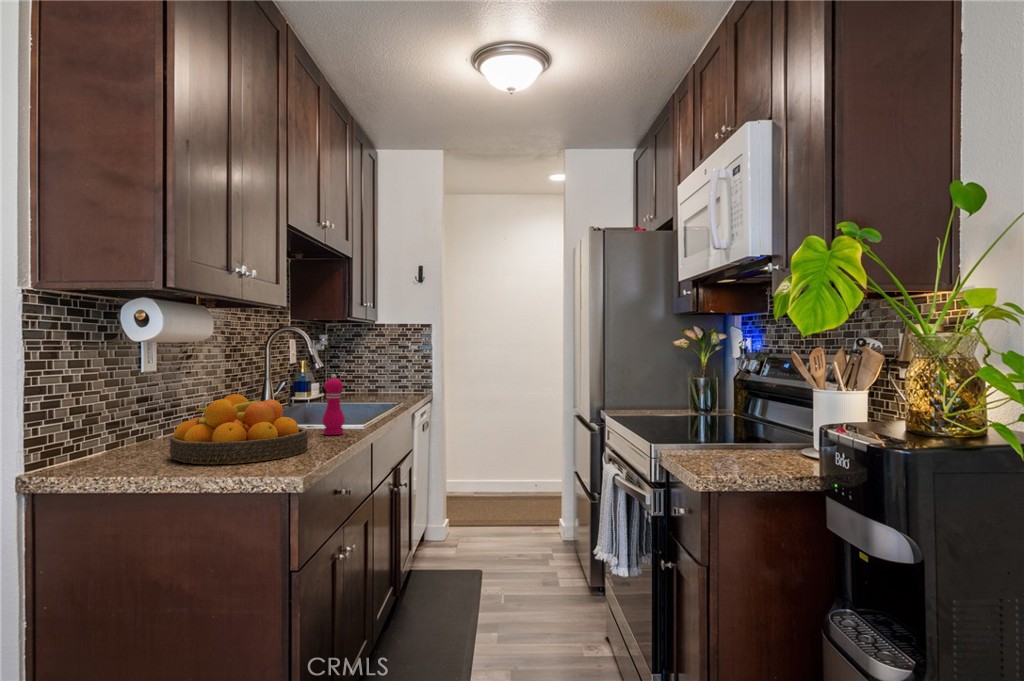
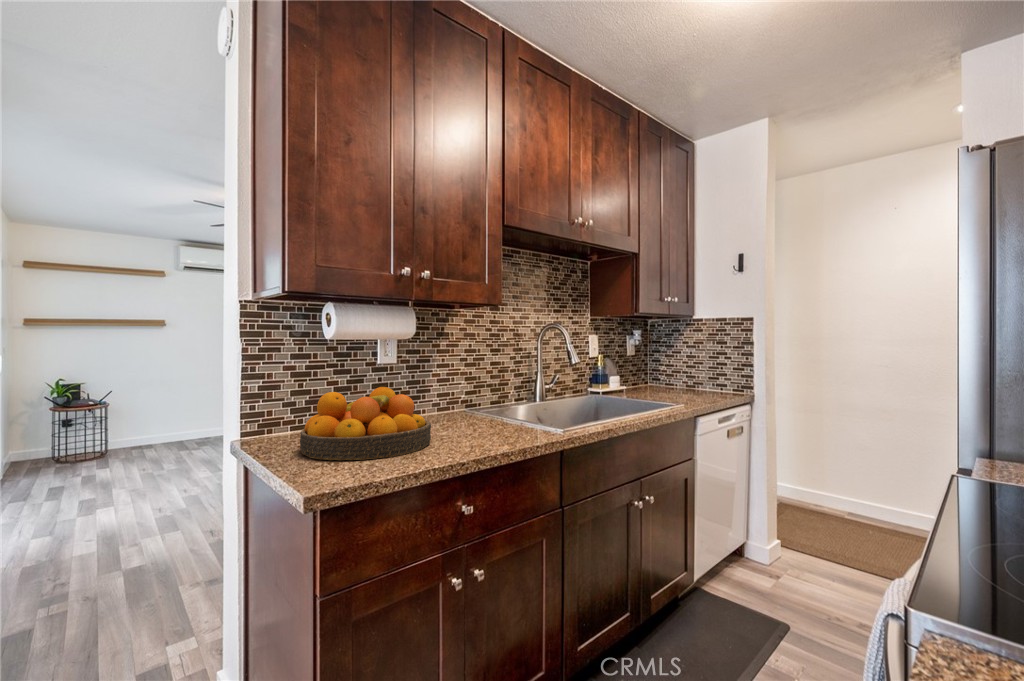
pepper mill: present [322,374,345,435] -> none [487,370,510,437]

